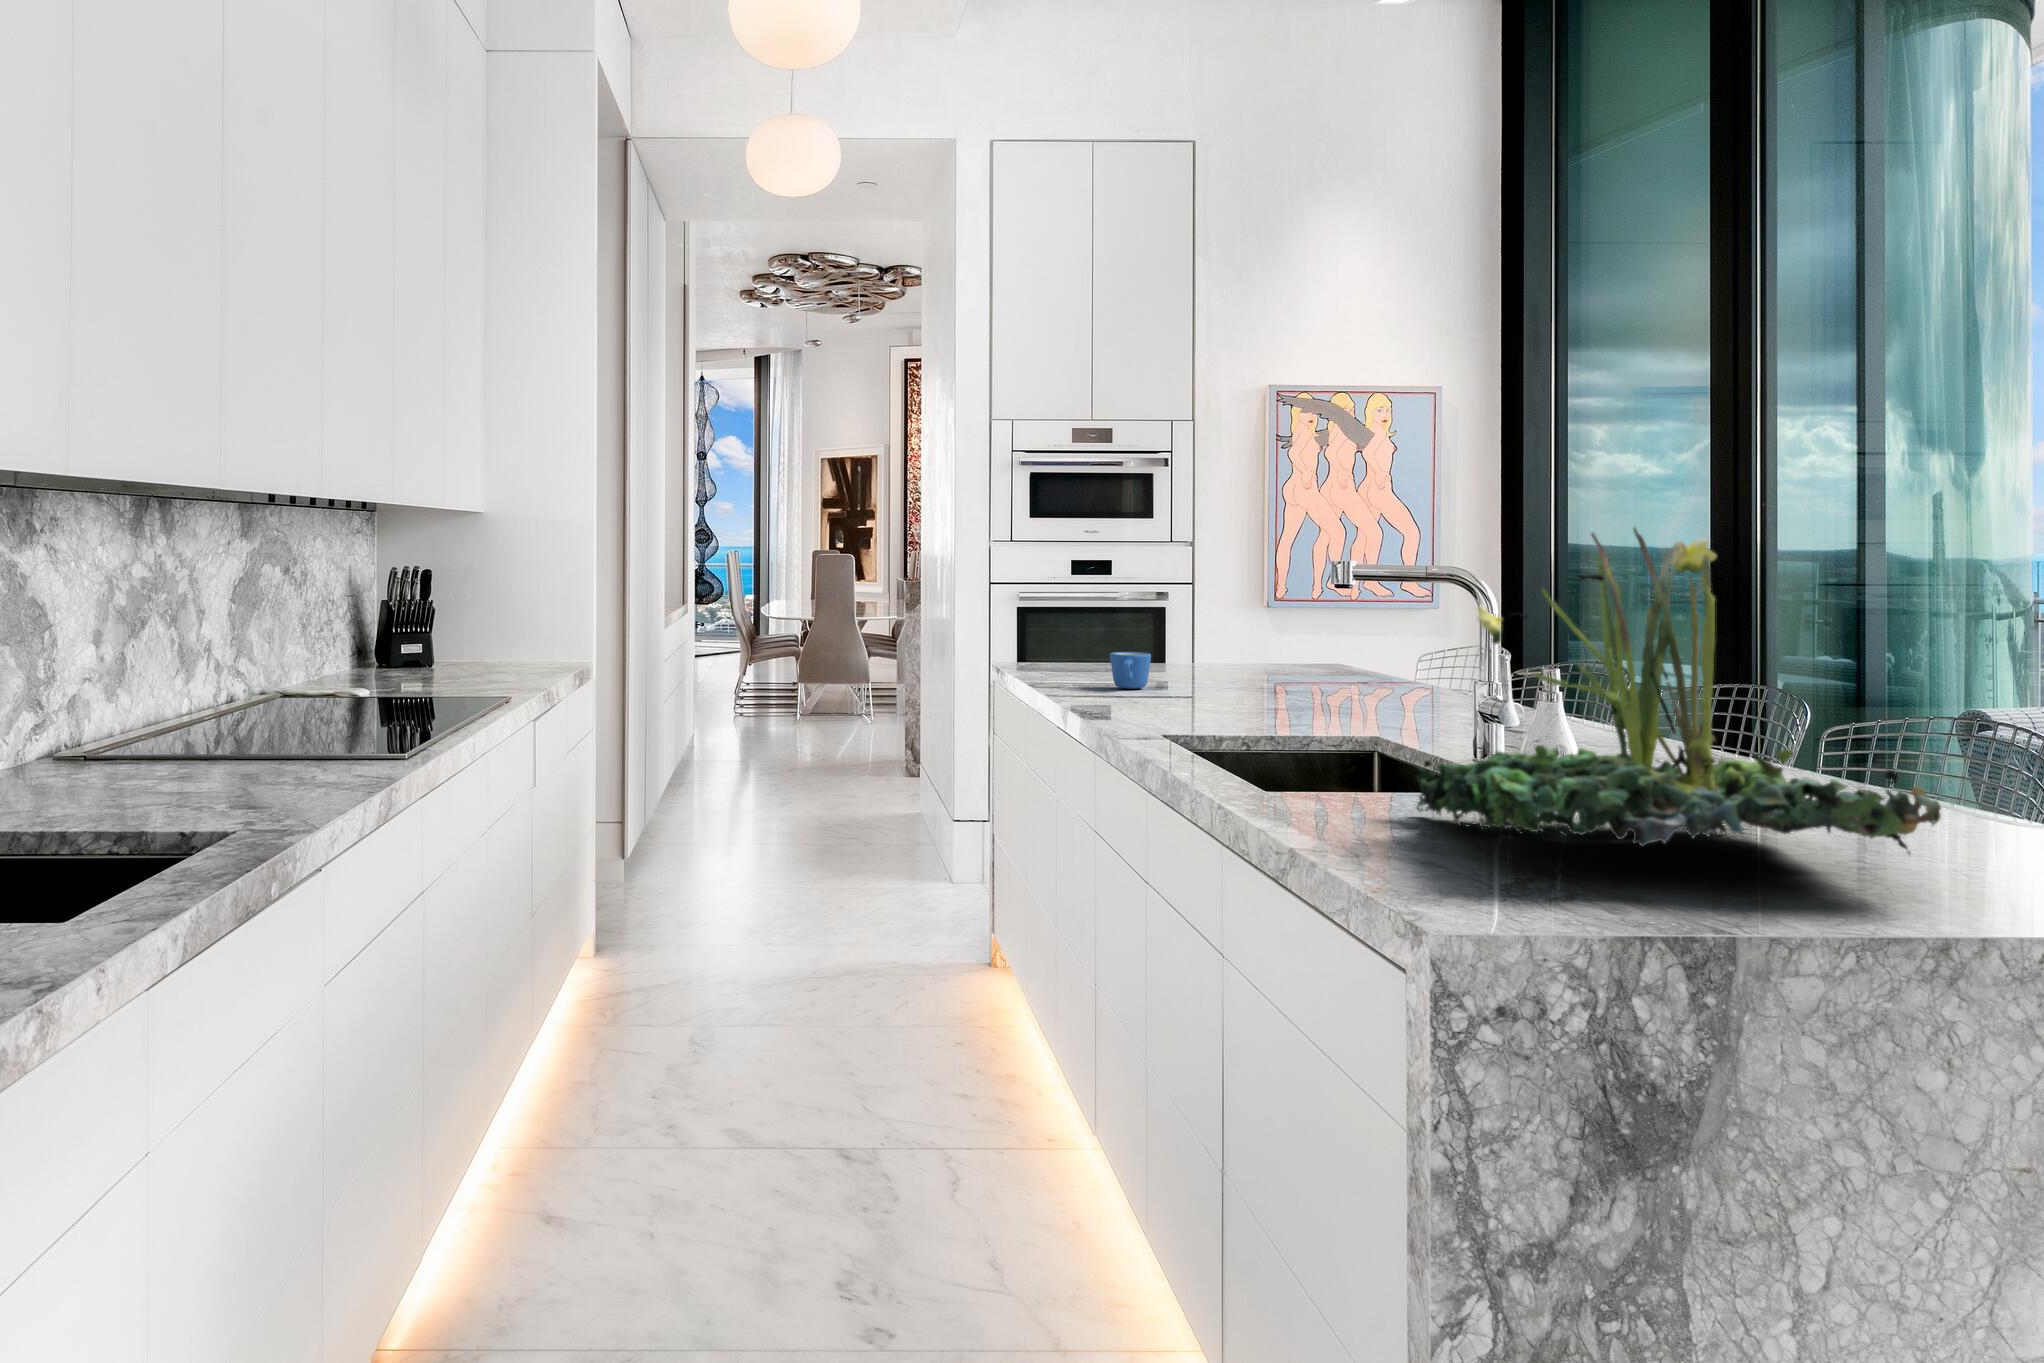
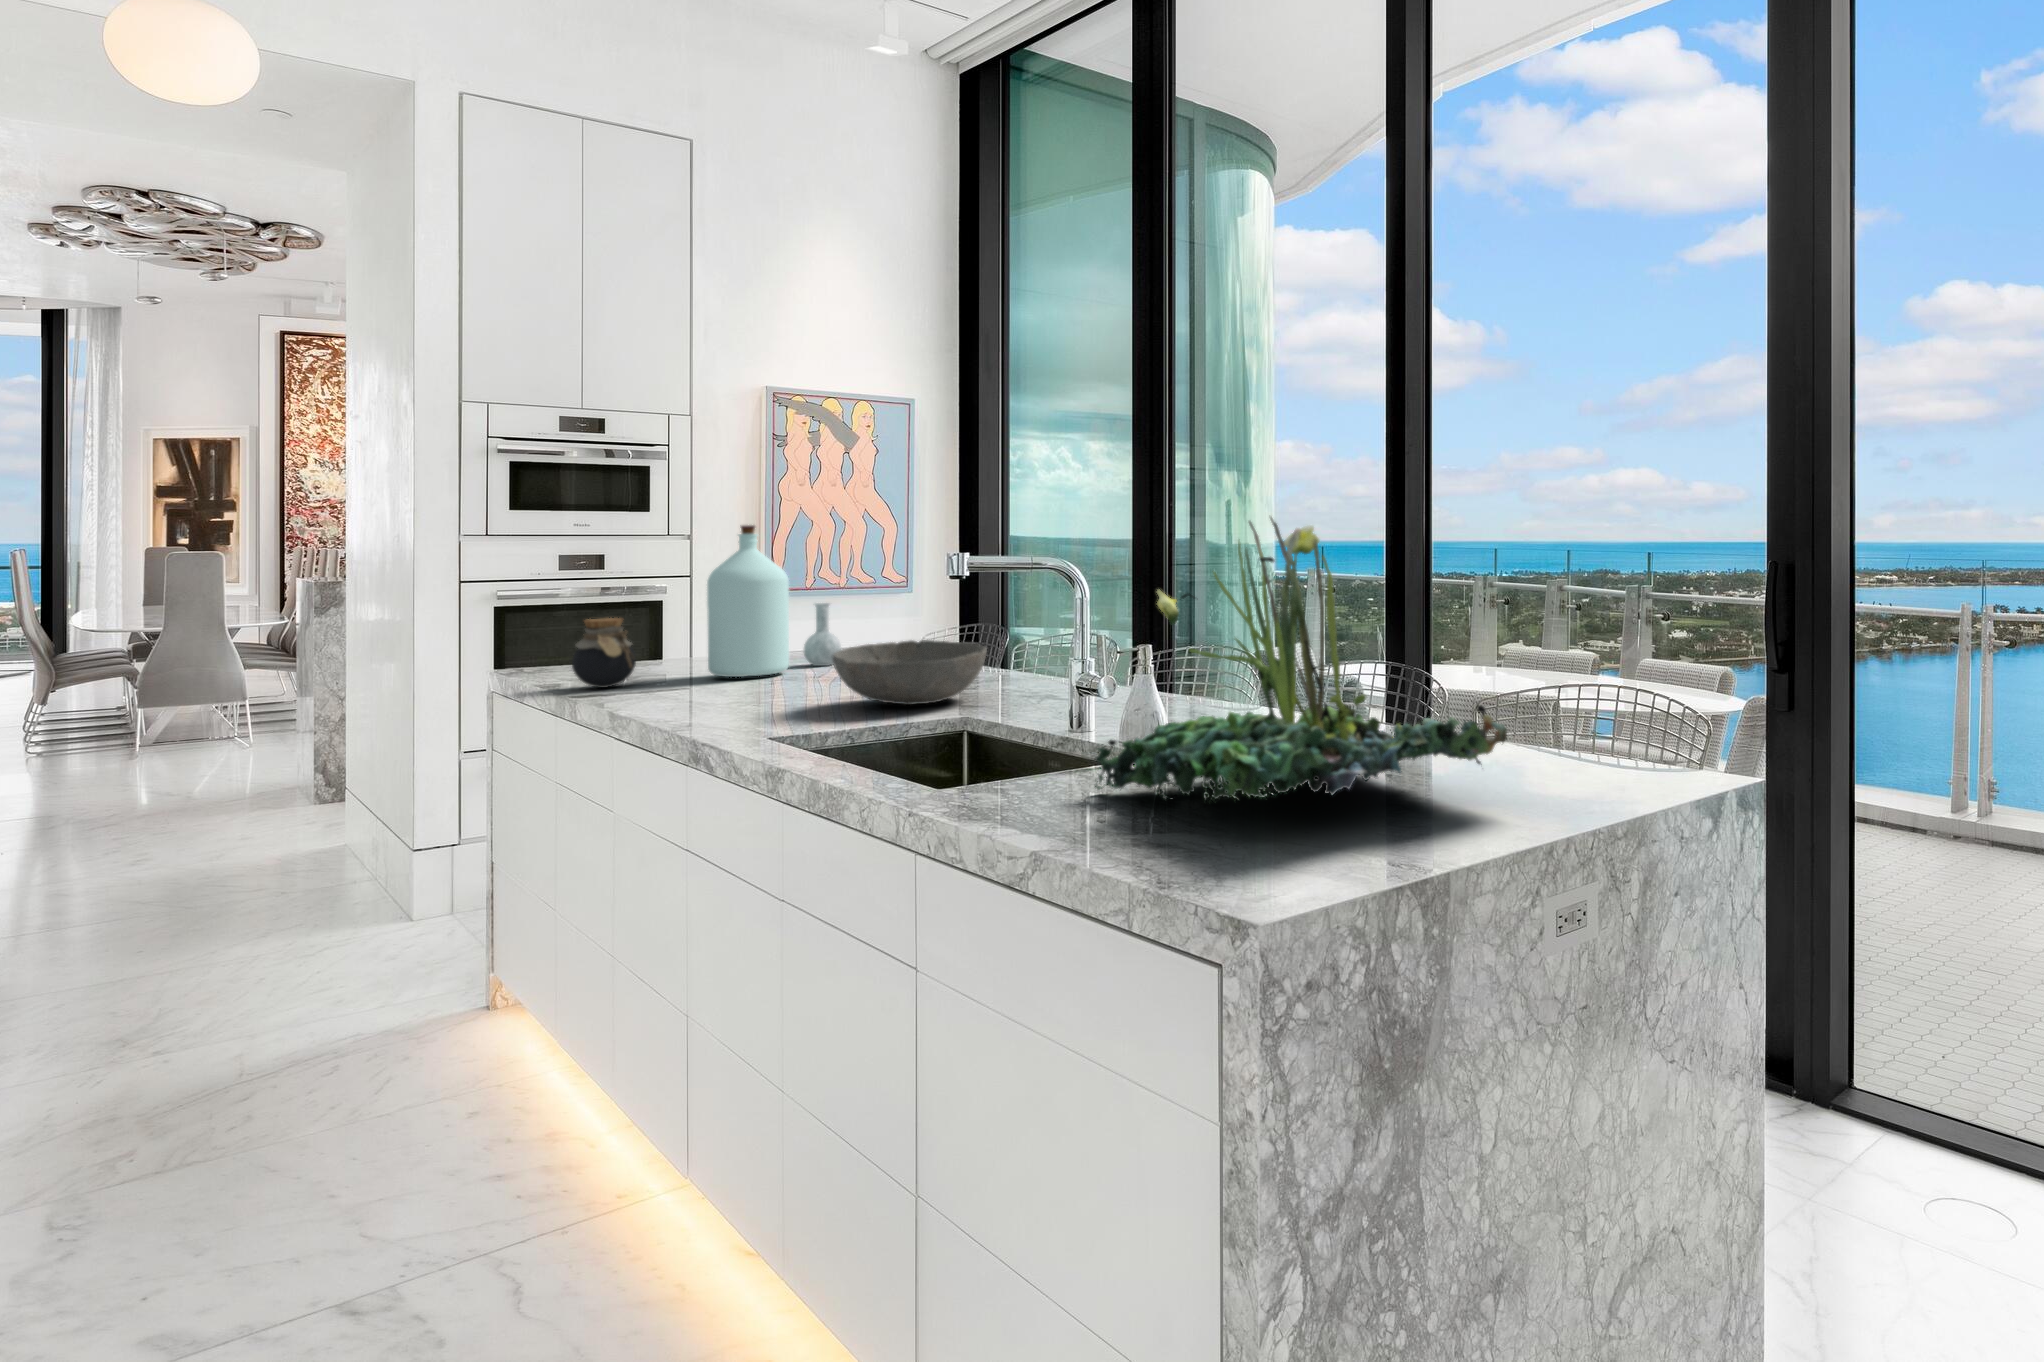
bottle: none [1164,531,1301,679] -> present [707,525,841,677]
jar: none [1049,615,1102,679] -> present [572,618,636,688]
mug: present [1110,652,1151,689] -> none [656,654,703,693]
bowl: none [1246,653,1412,719] -> present [832,640,987,705]

